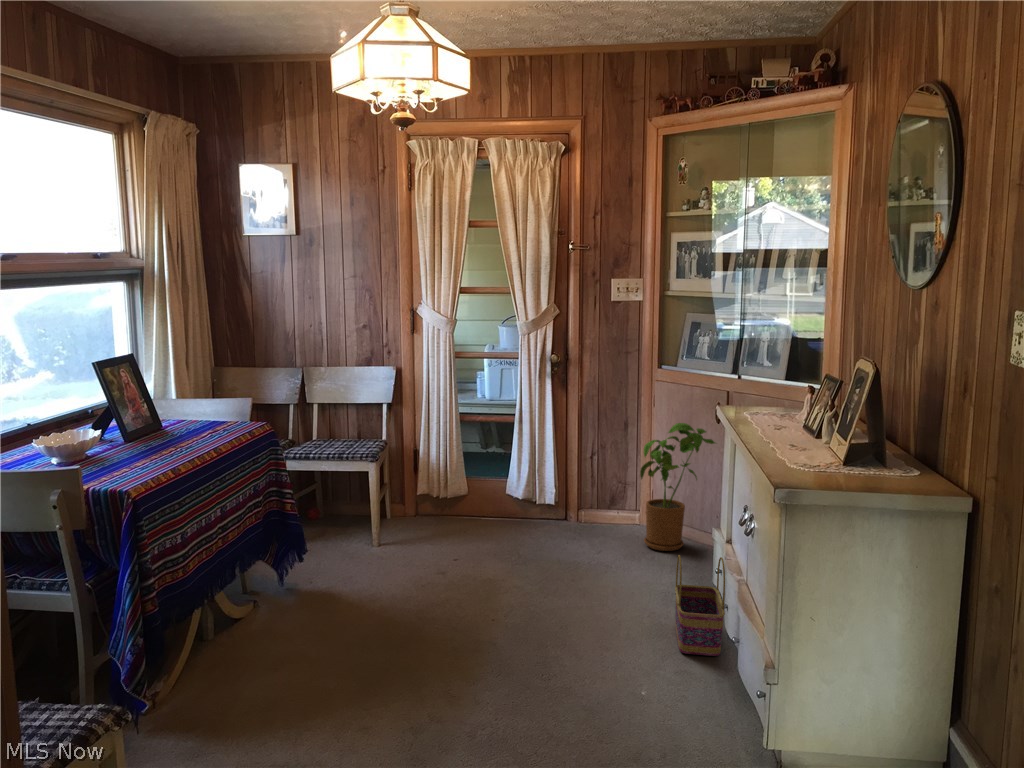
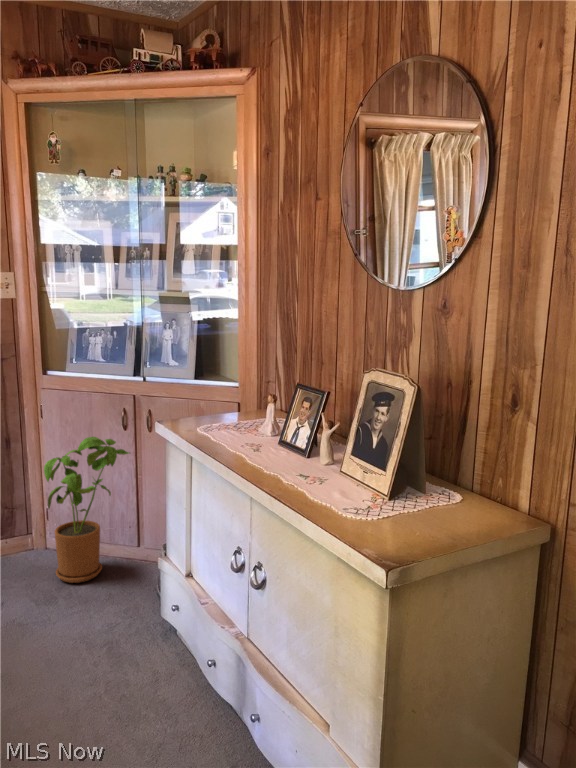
basket: present [675,555,725,656] -> none [146,605,222,739]

